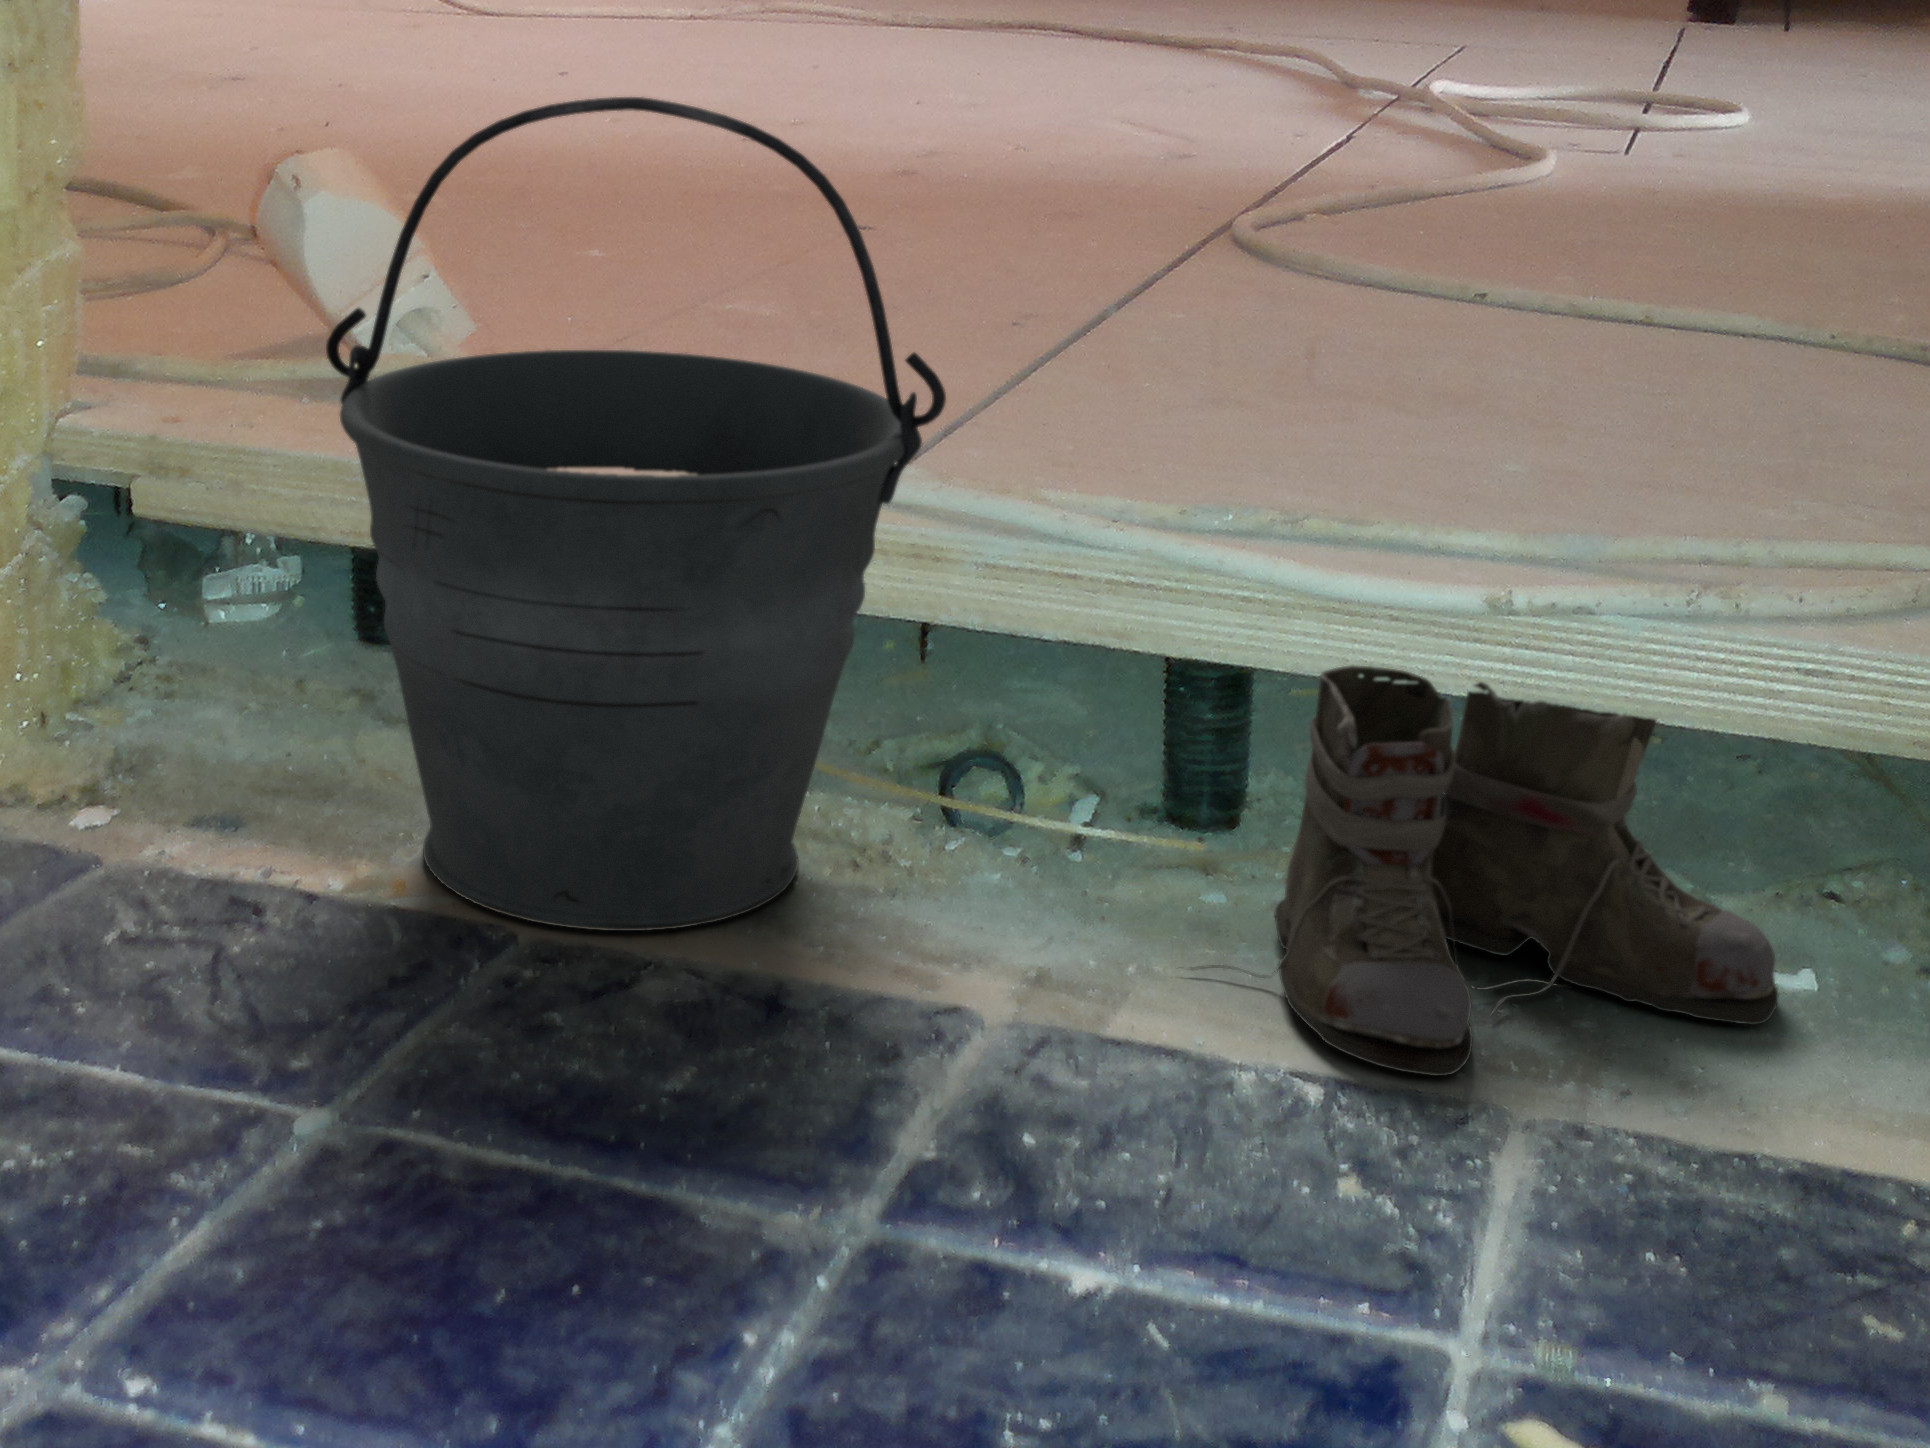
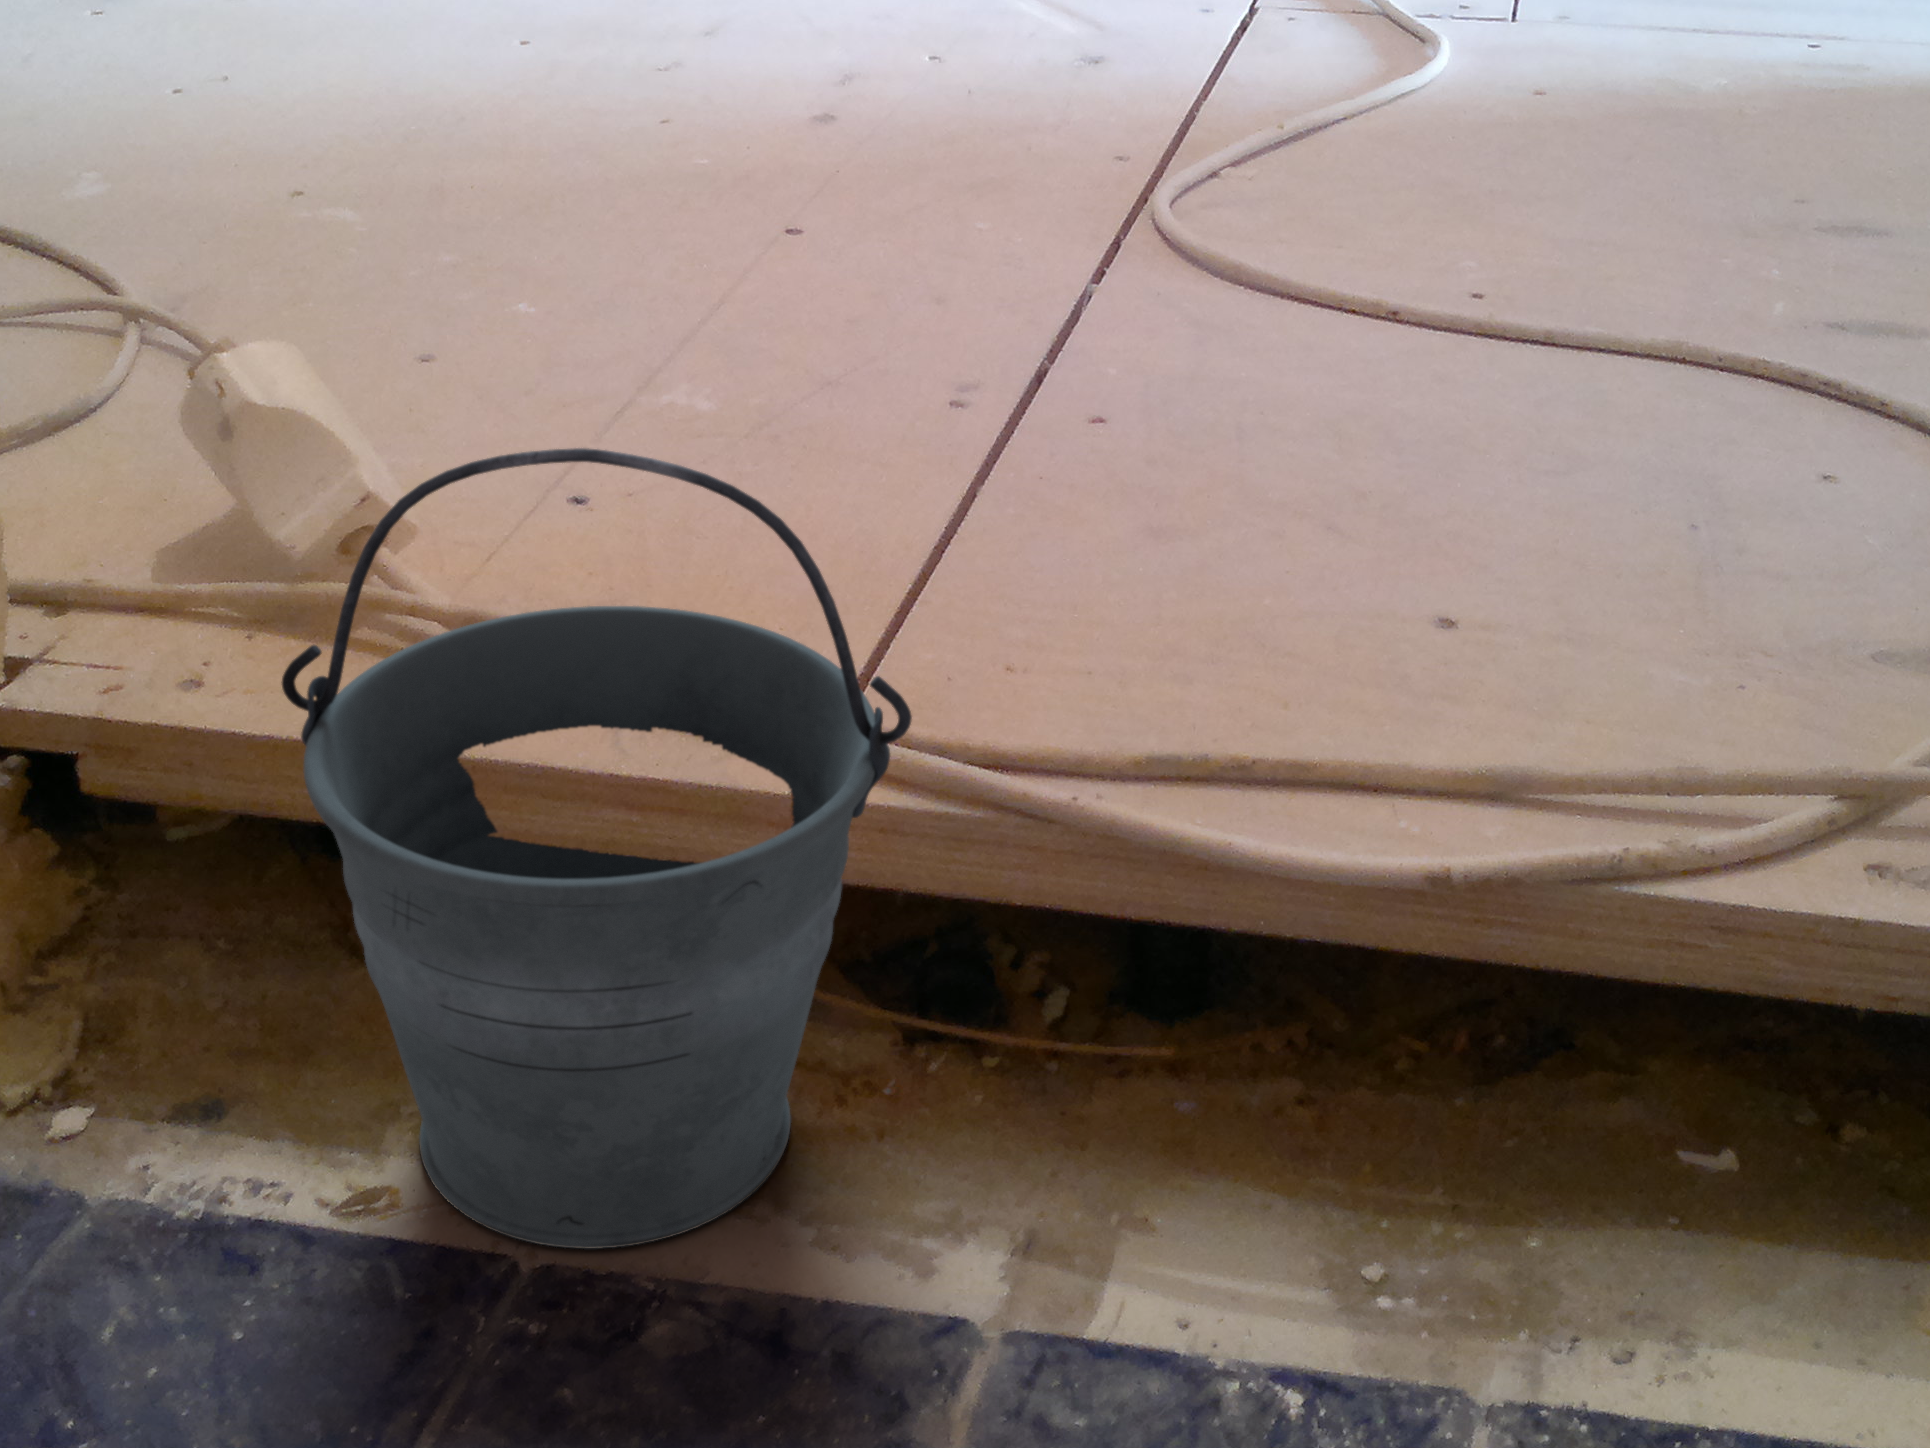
boots: present [1190,665,1779,1076] -> none [1154,894,1690,1356]

